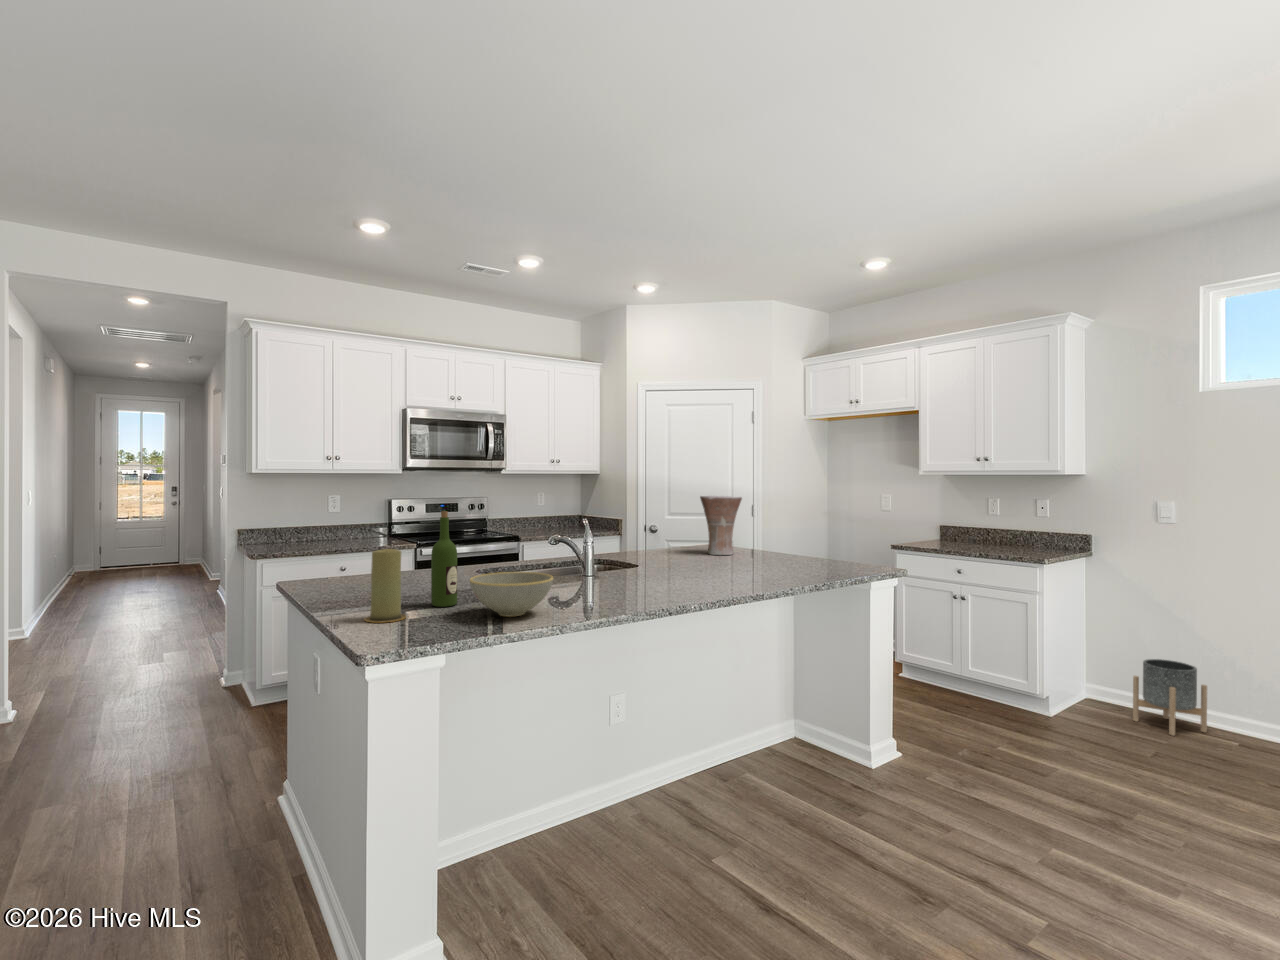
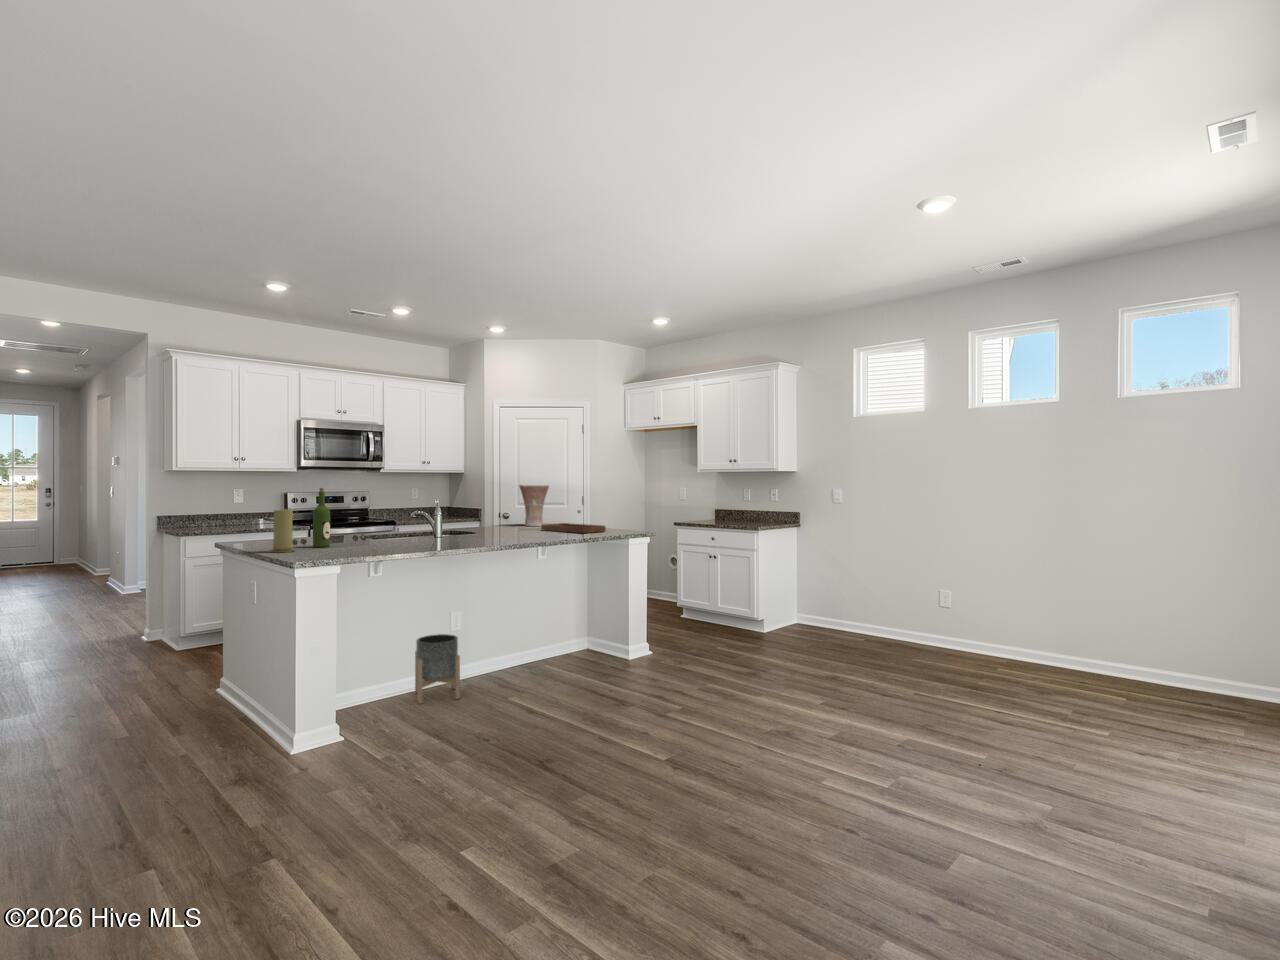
tray: none [744,537,847,576] -> present [541,510,606,533]
bowl: present [470,572,553,617] -> none [336,525,390,549]
planter: present [1133,659,1207,736] -> present [415,634,460,704]

